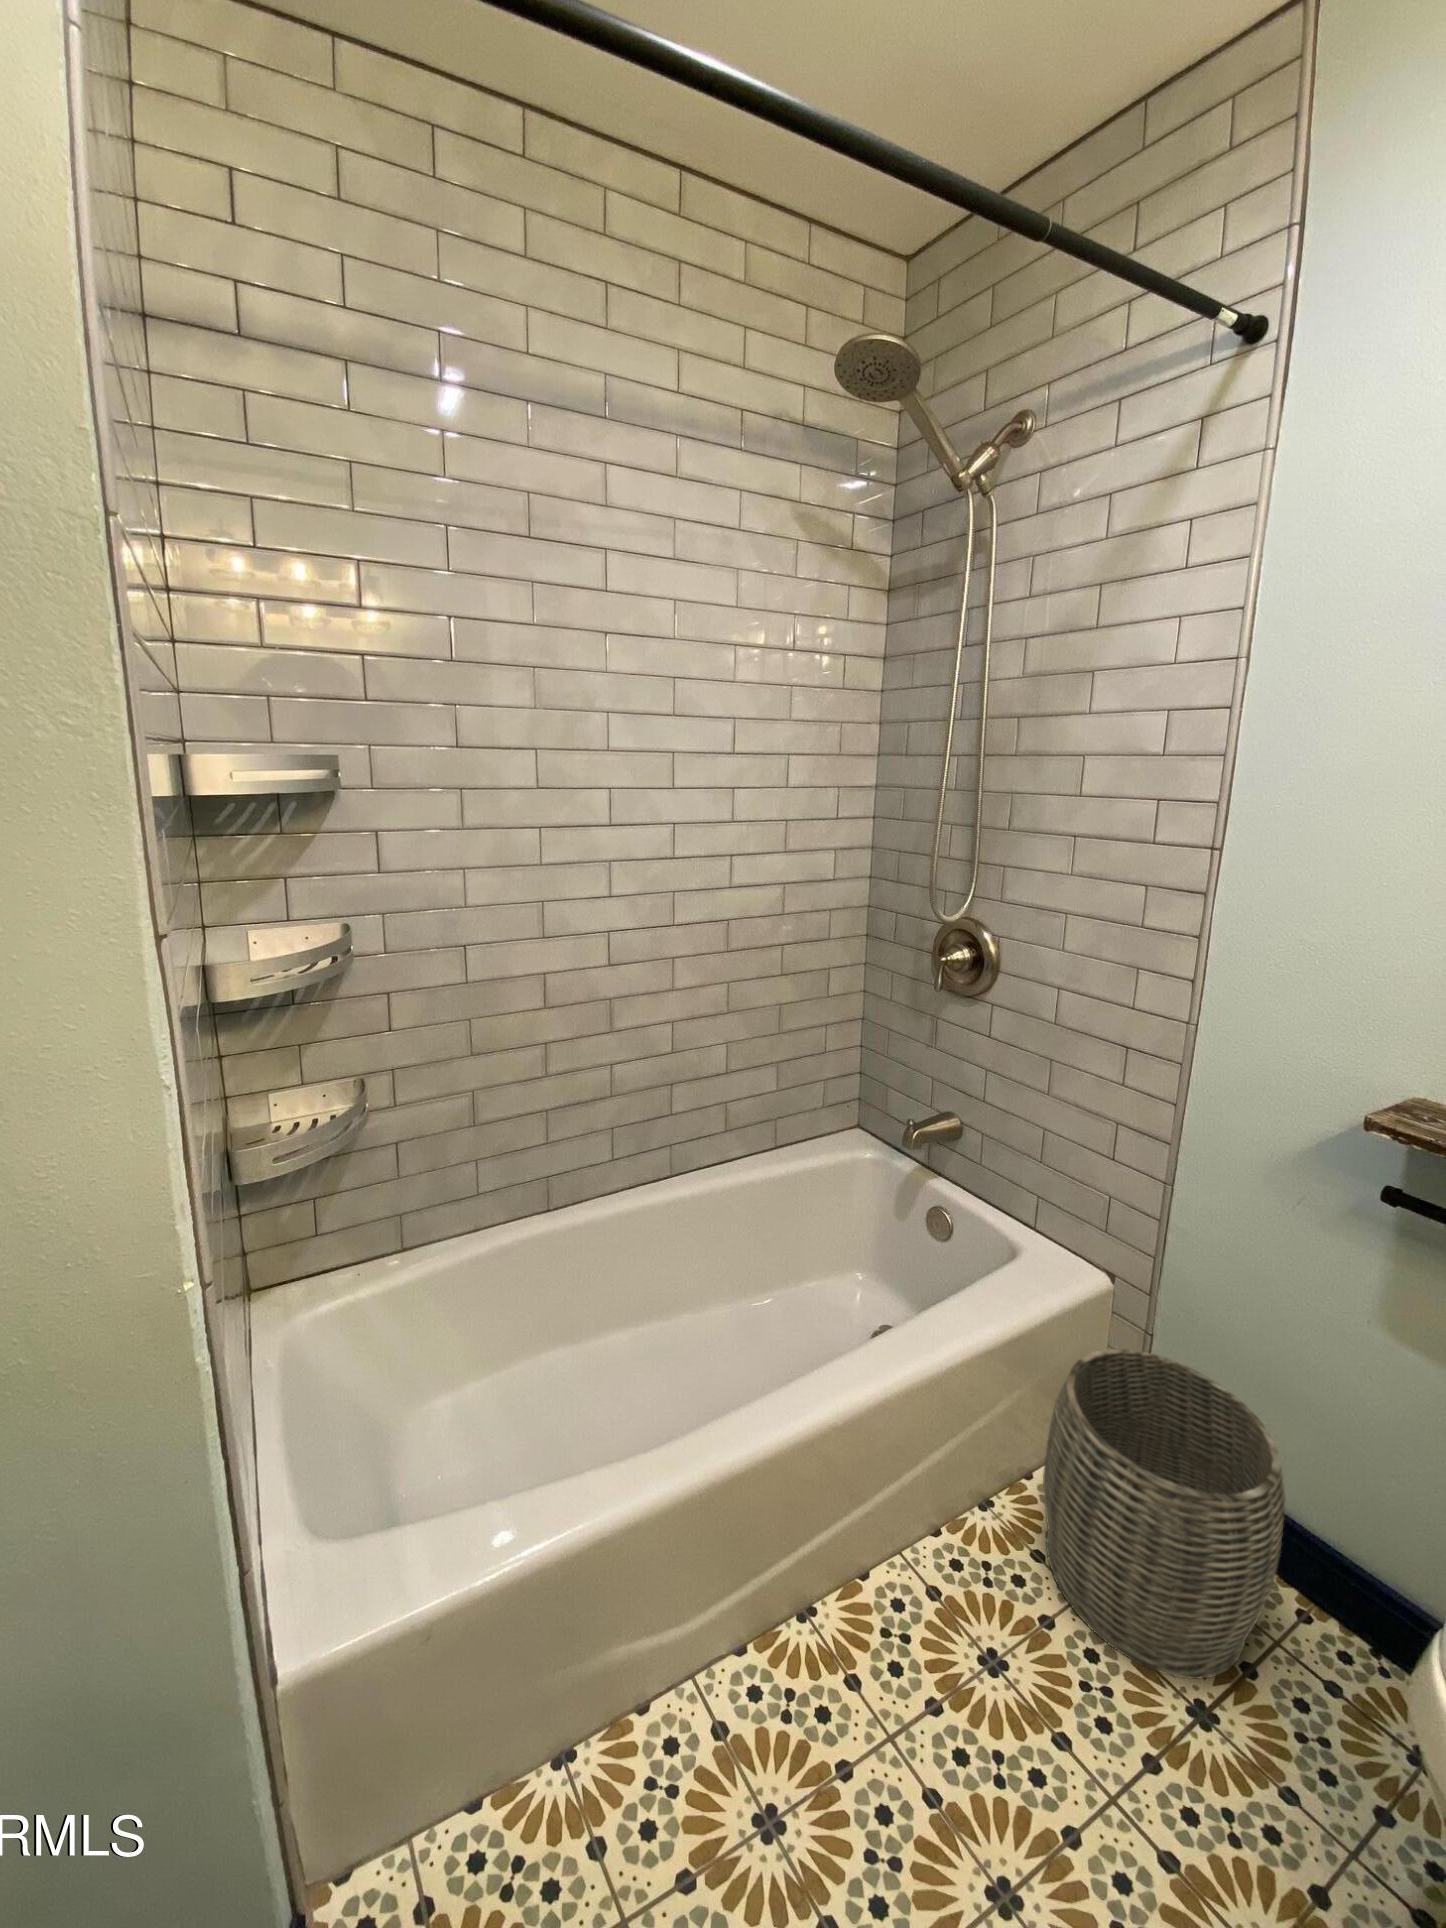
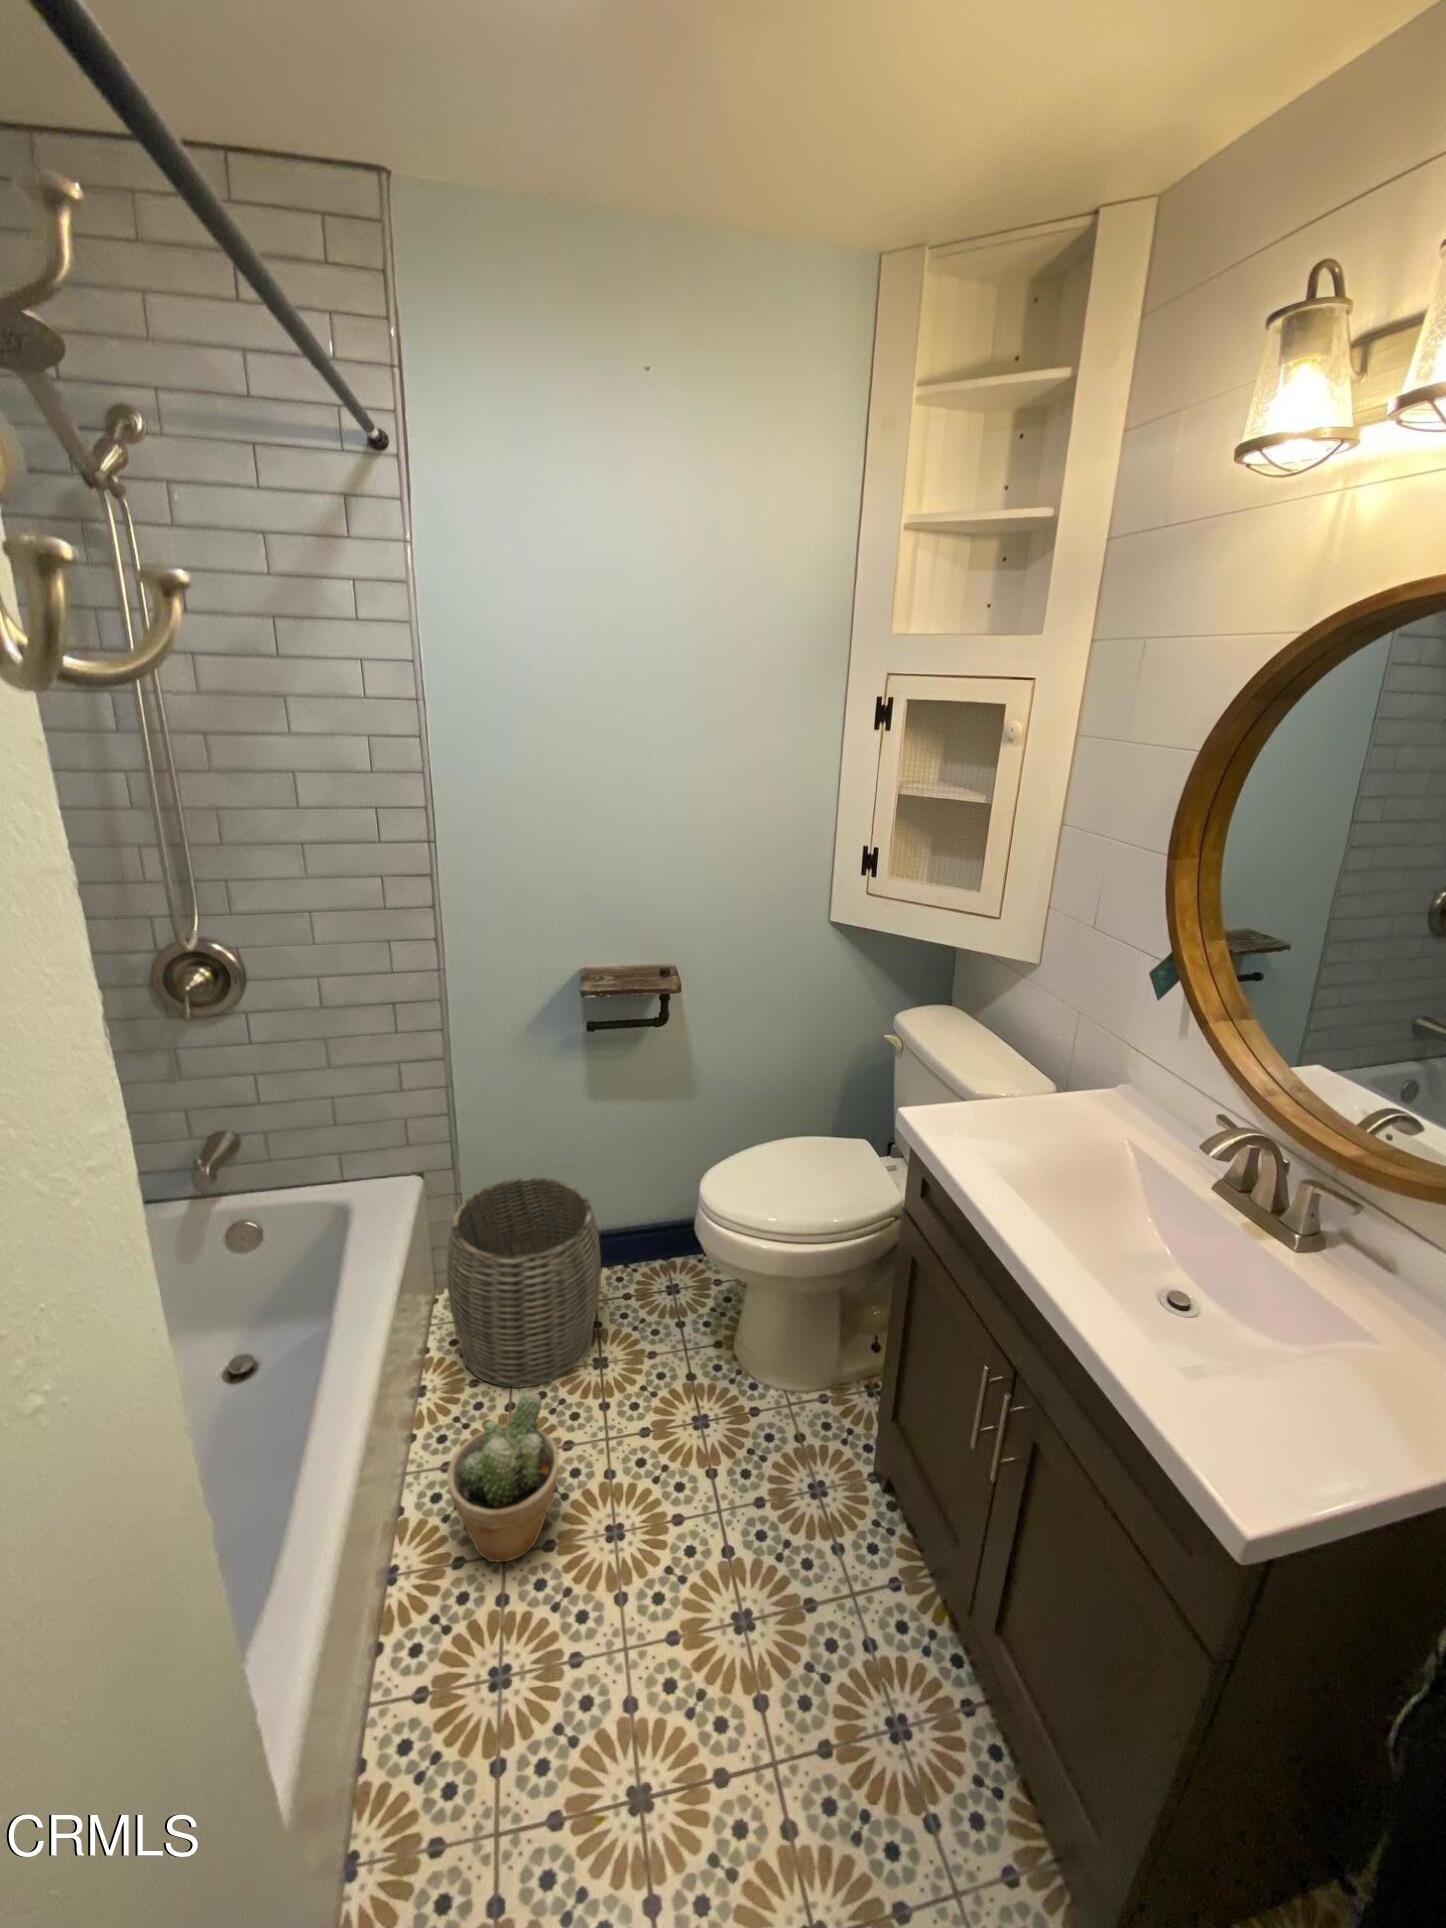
potted plant: none [850,1564,996,1772] -> present [447,1391,559,1562]

